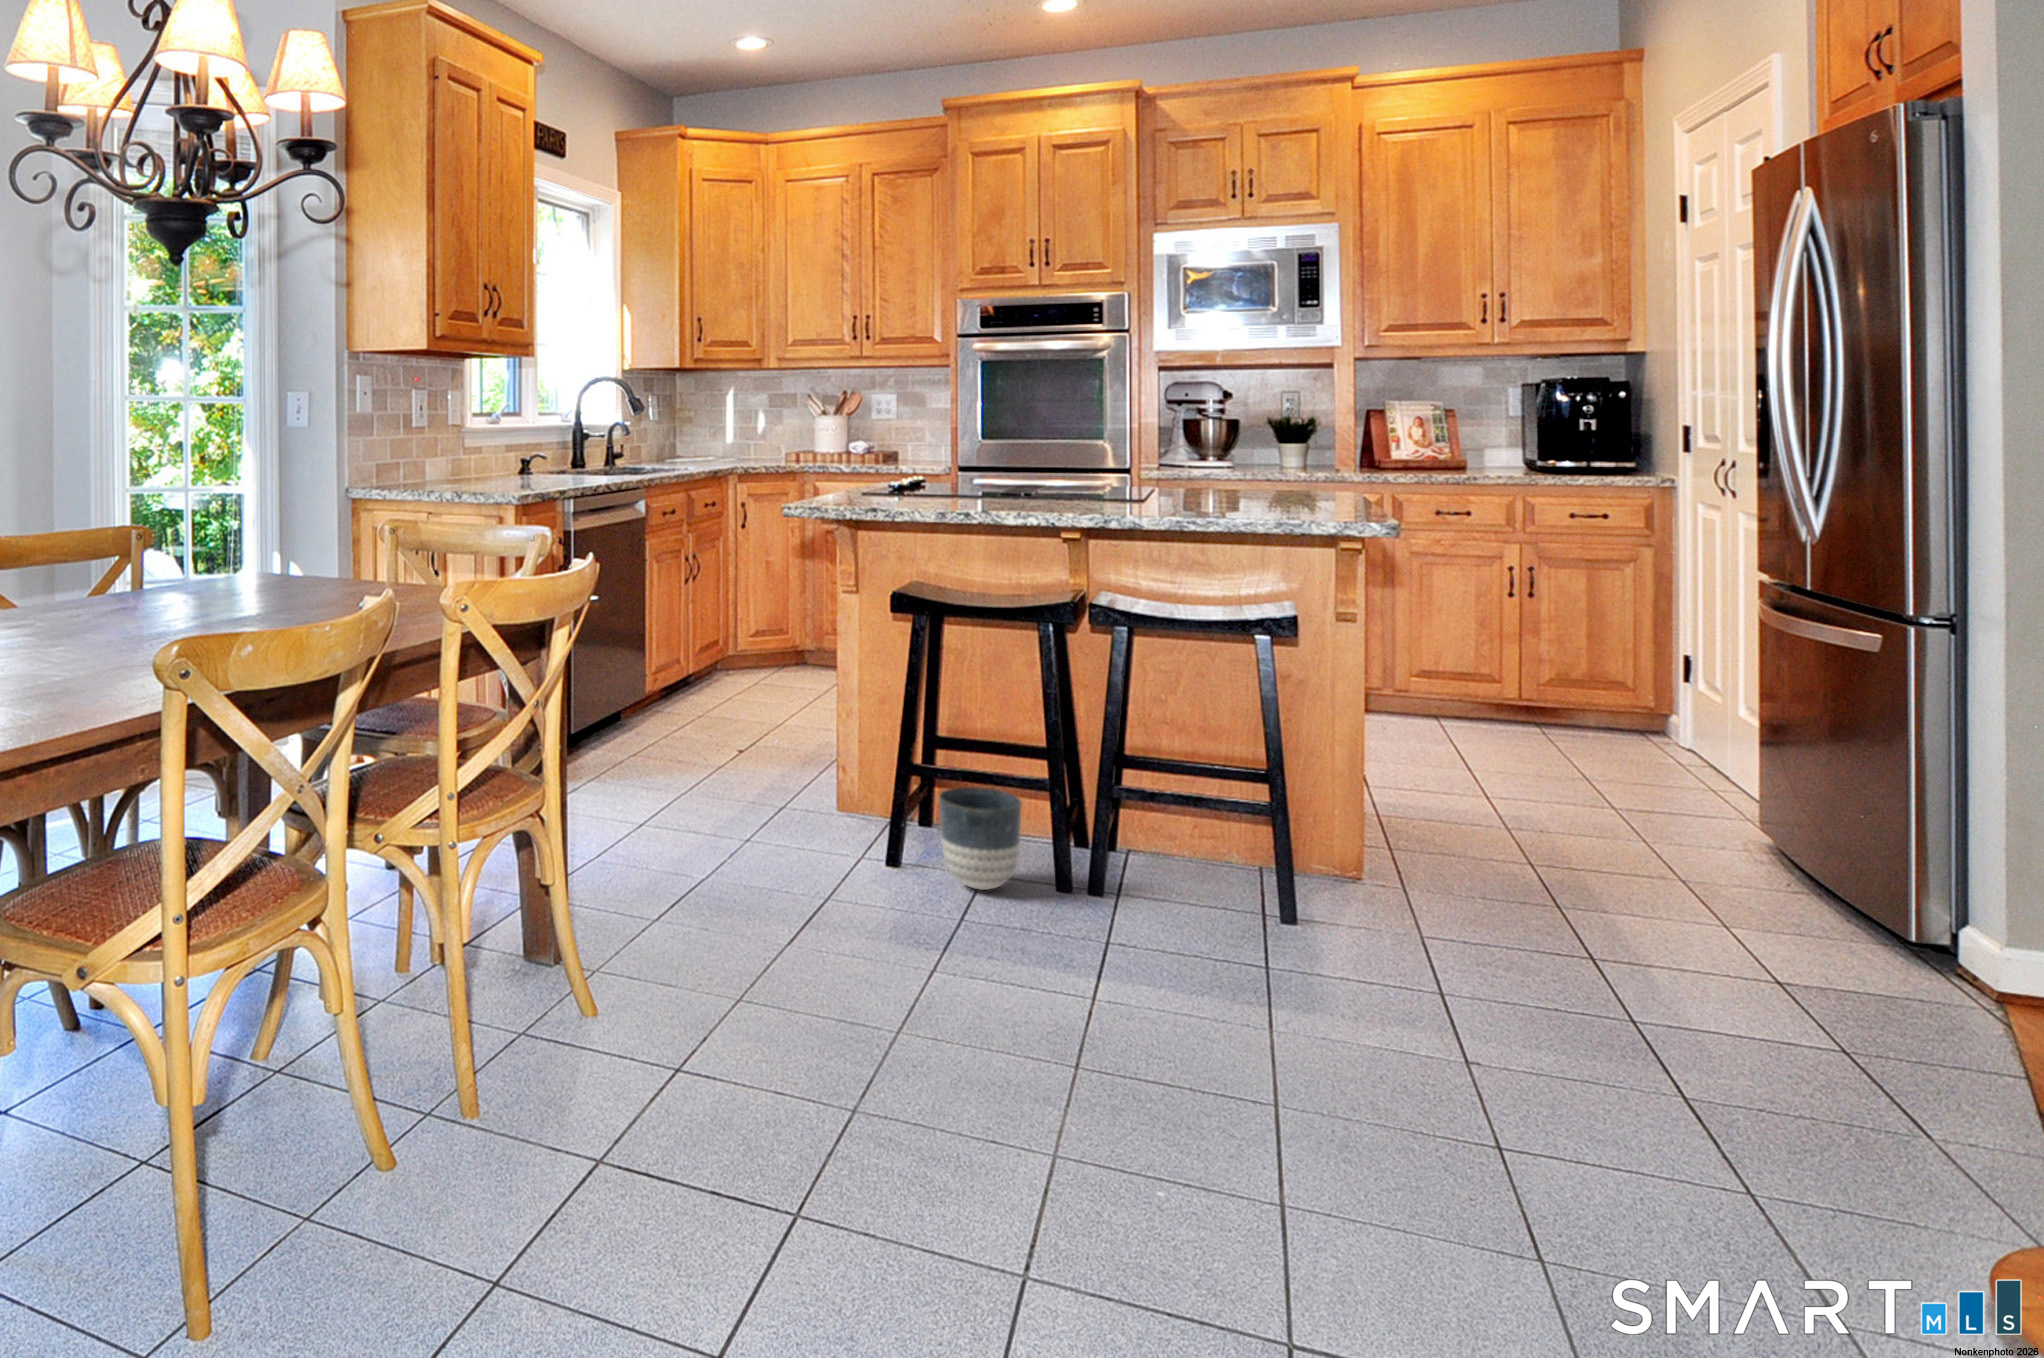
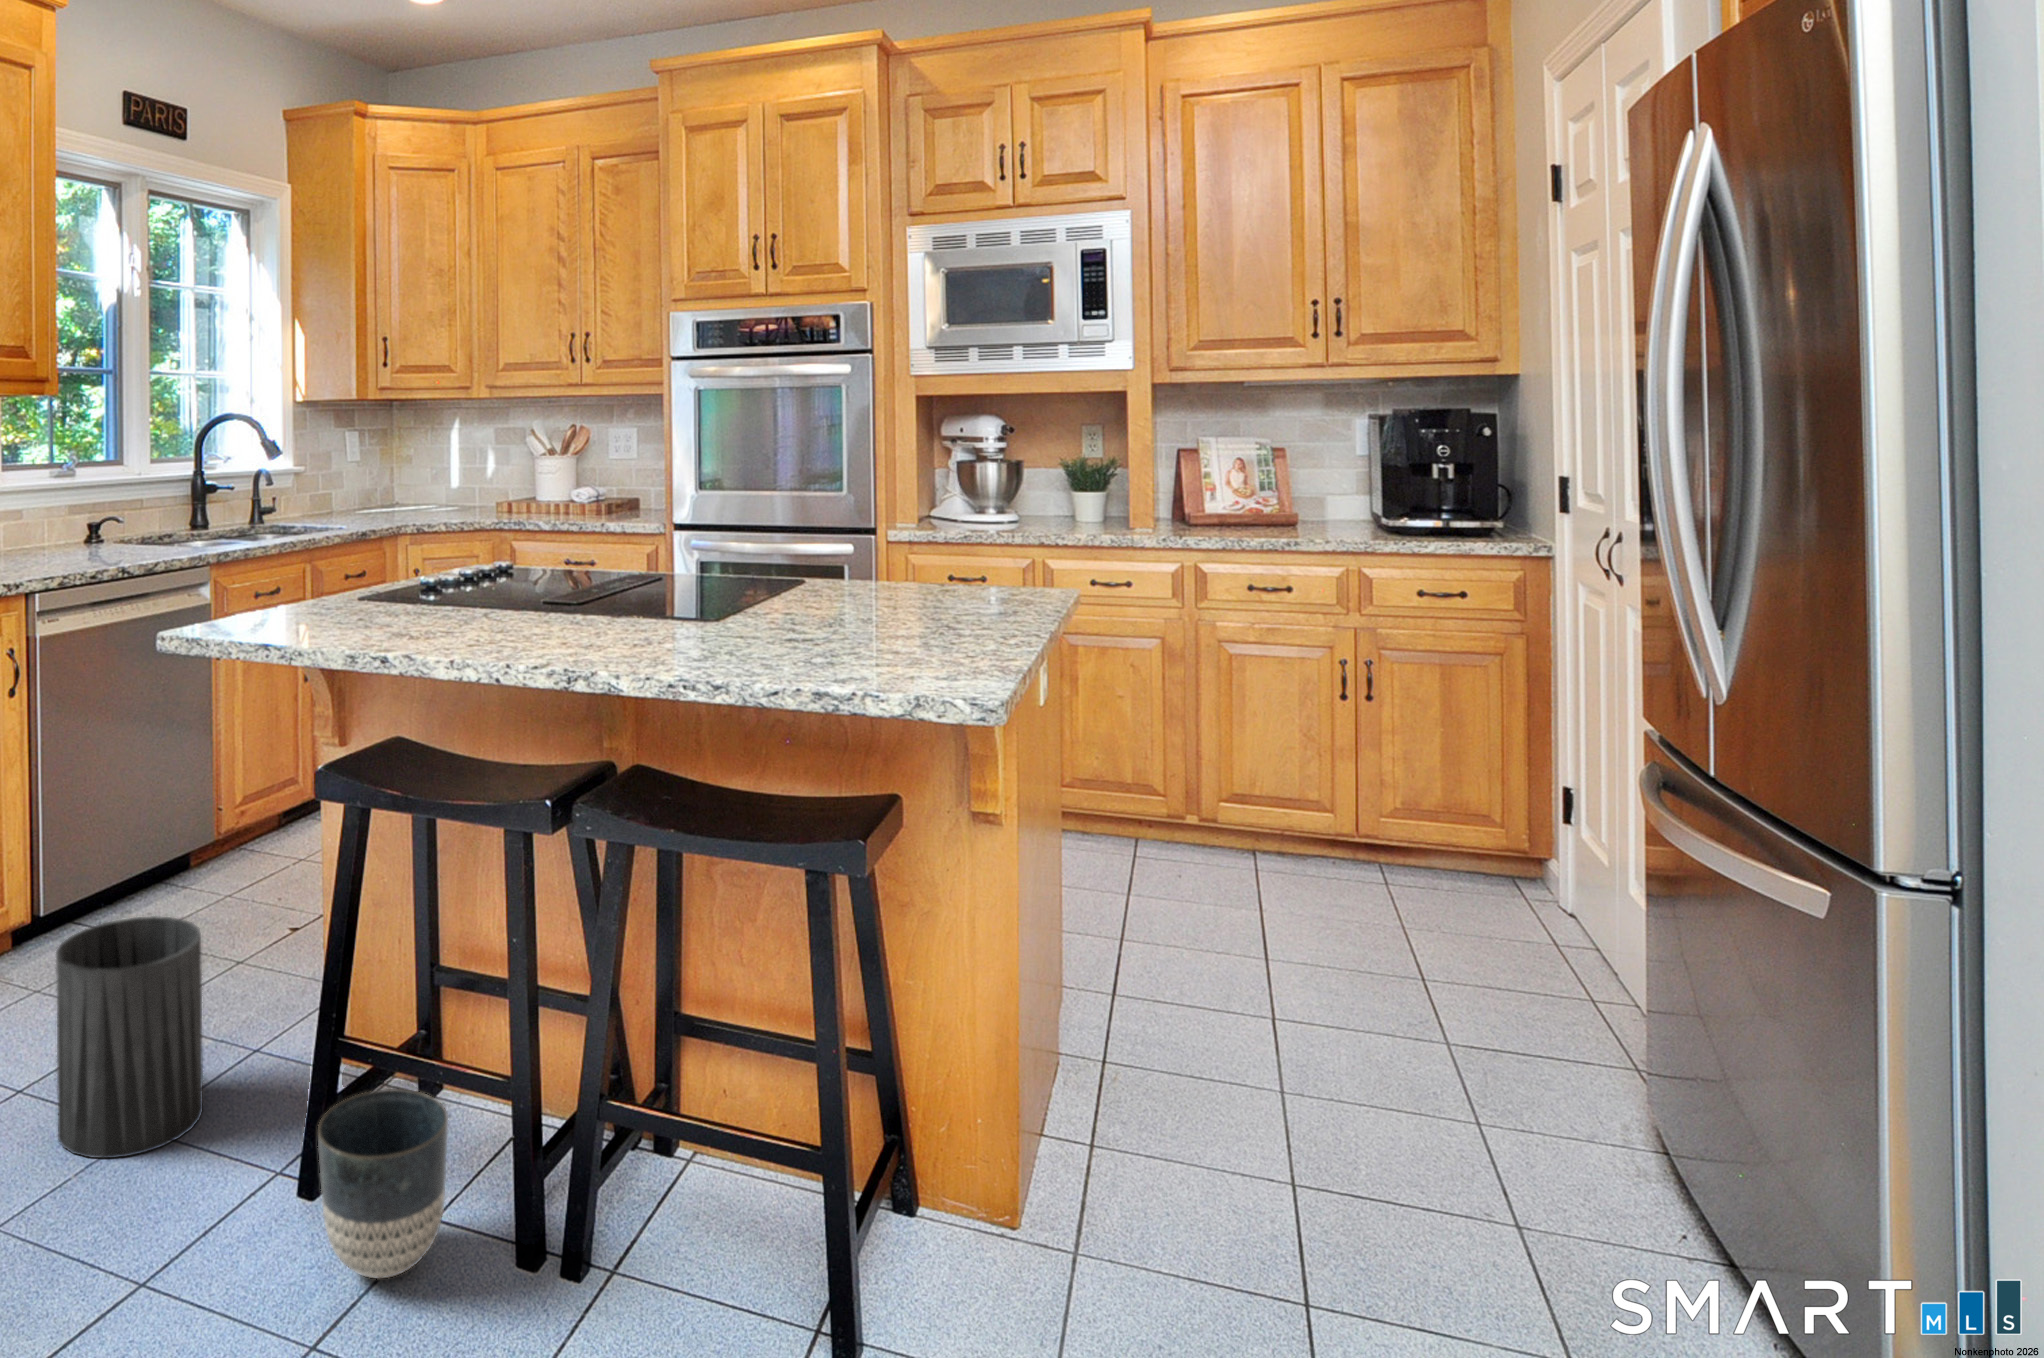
trash can: none [696,704,788,847] -> present [56,916,203,1158]

